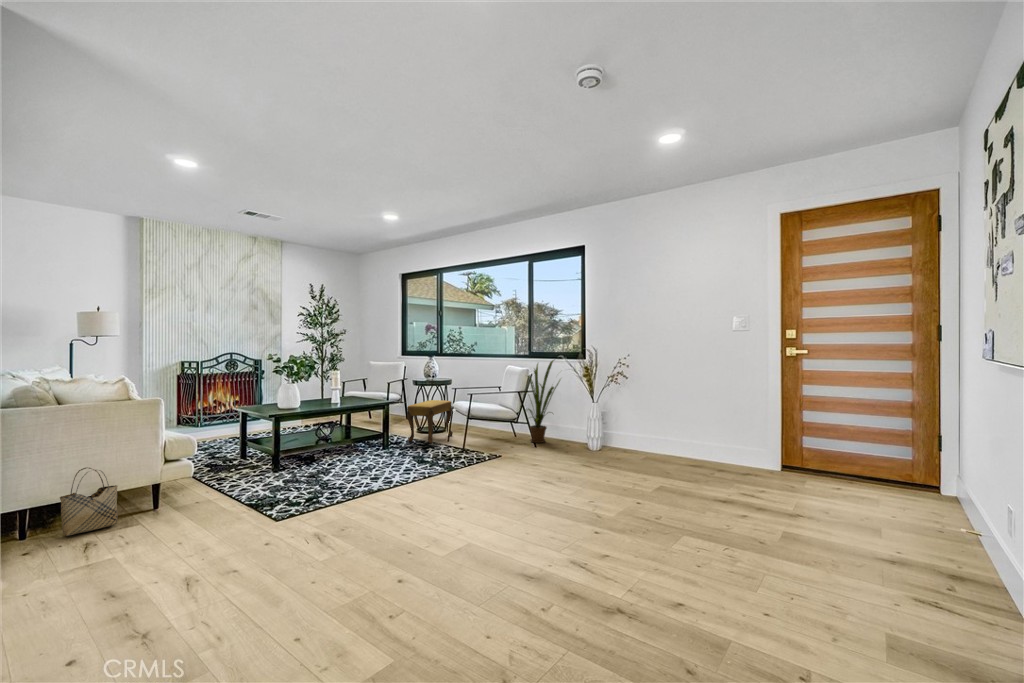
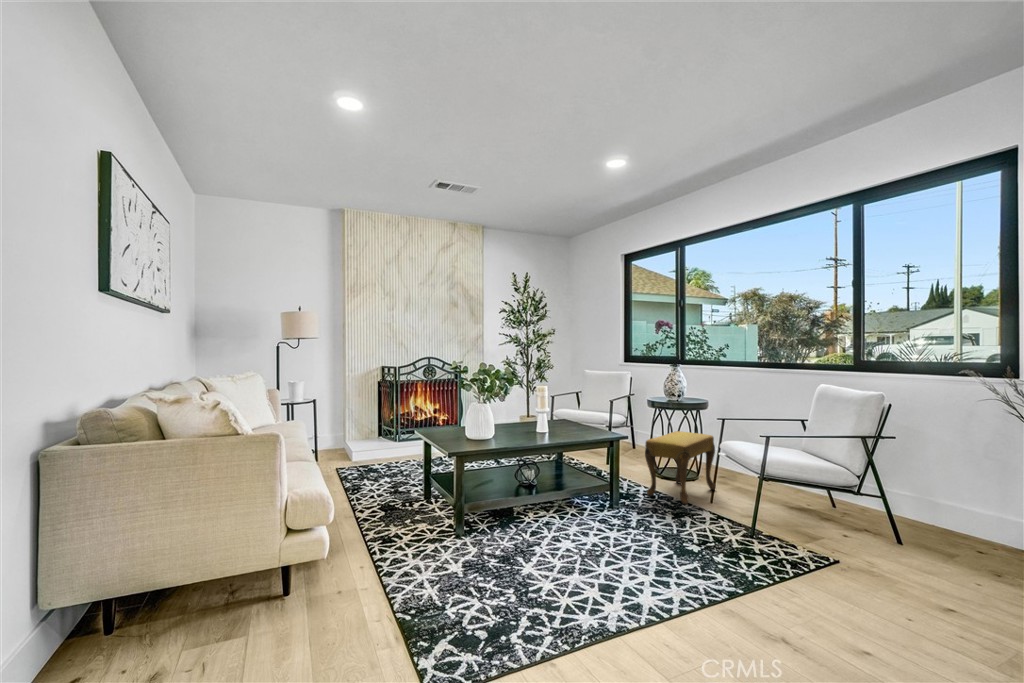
house plant: present [528,360,560,443] -> none [850,374,956,532]
woven basket: present [60,468,118,536] -> none [124,536,214,656]

